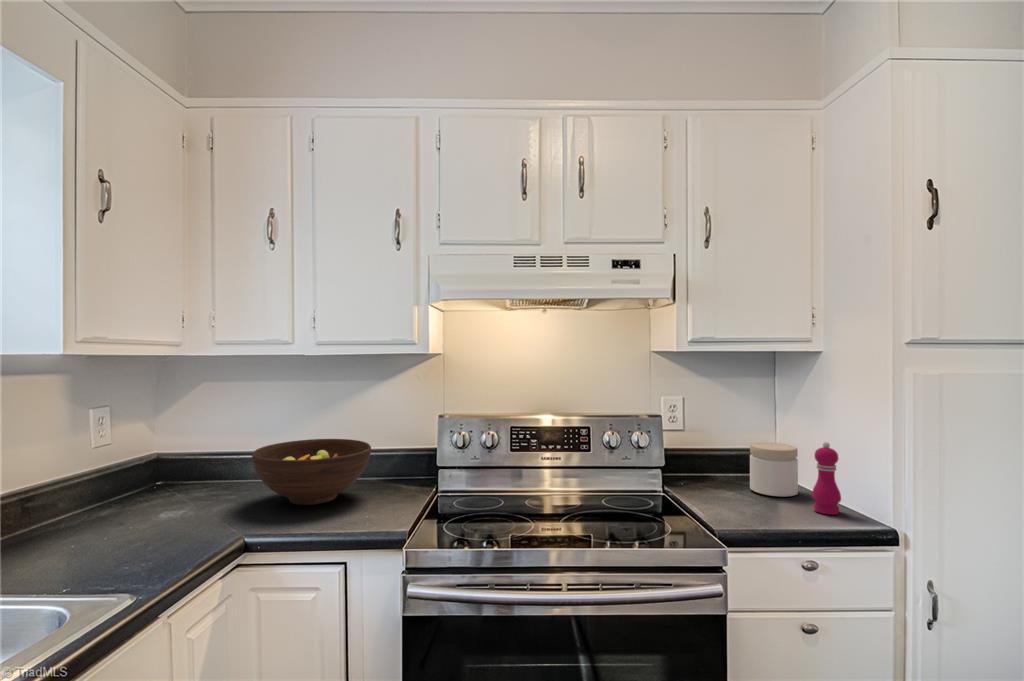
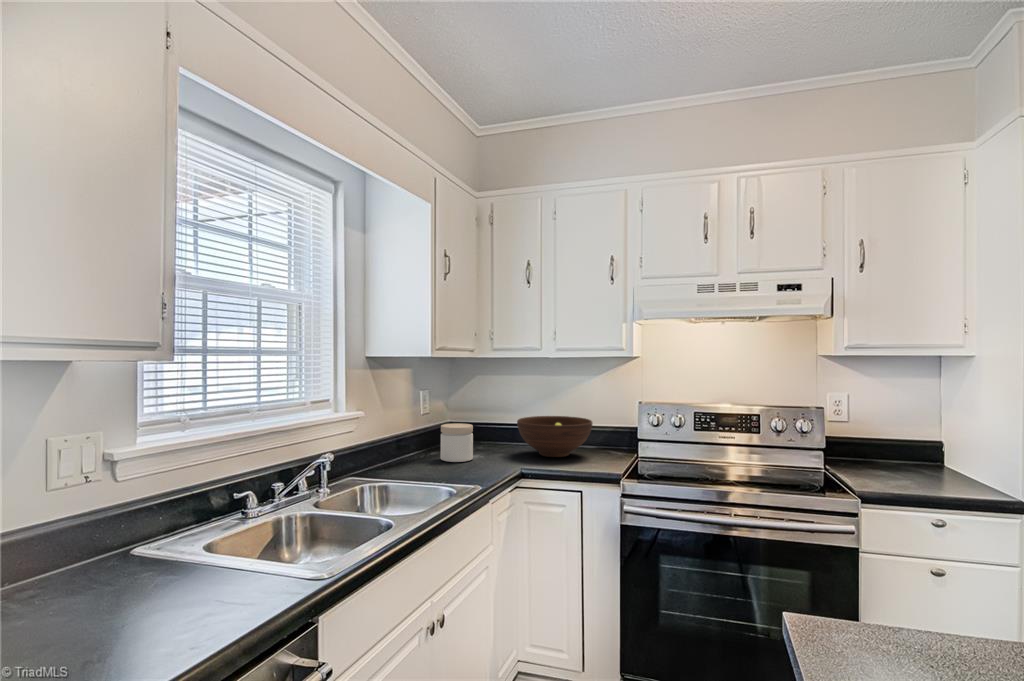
jar: present [750,442,798,497] -> present [441,423,473,462]
pepper mill: present [812,442,841,515] -> none [955,431,980,490]

